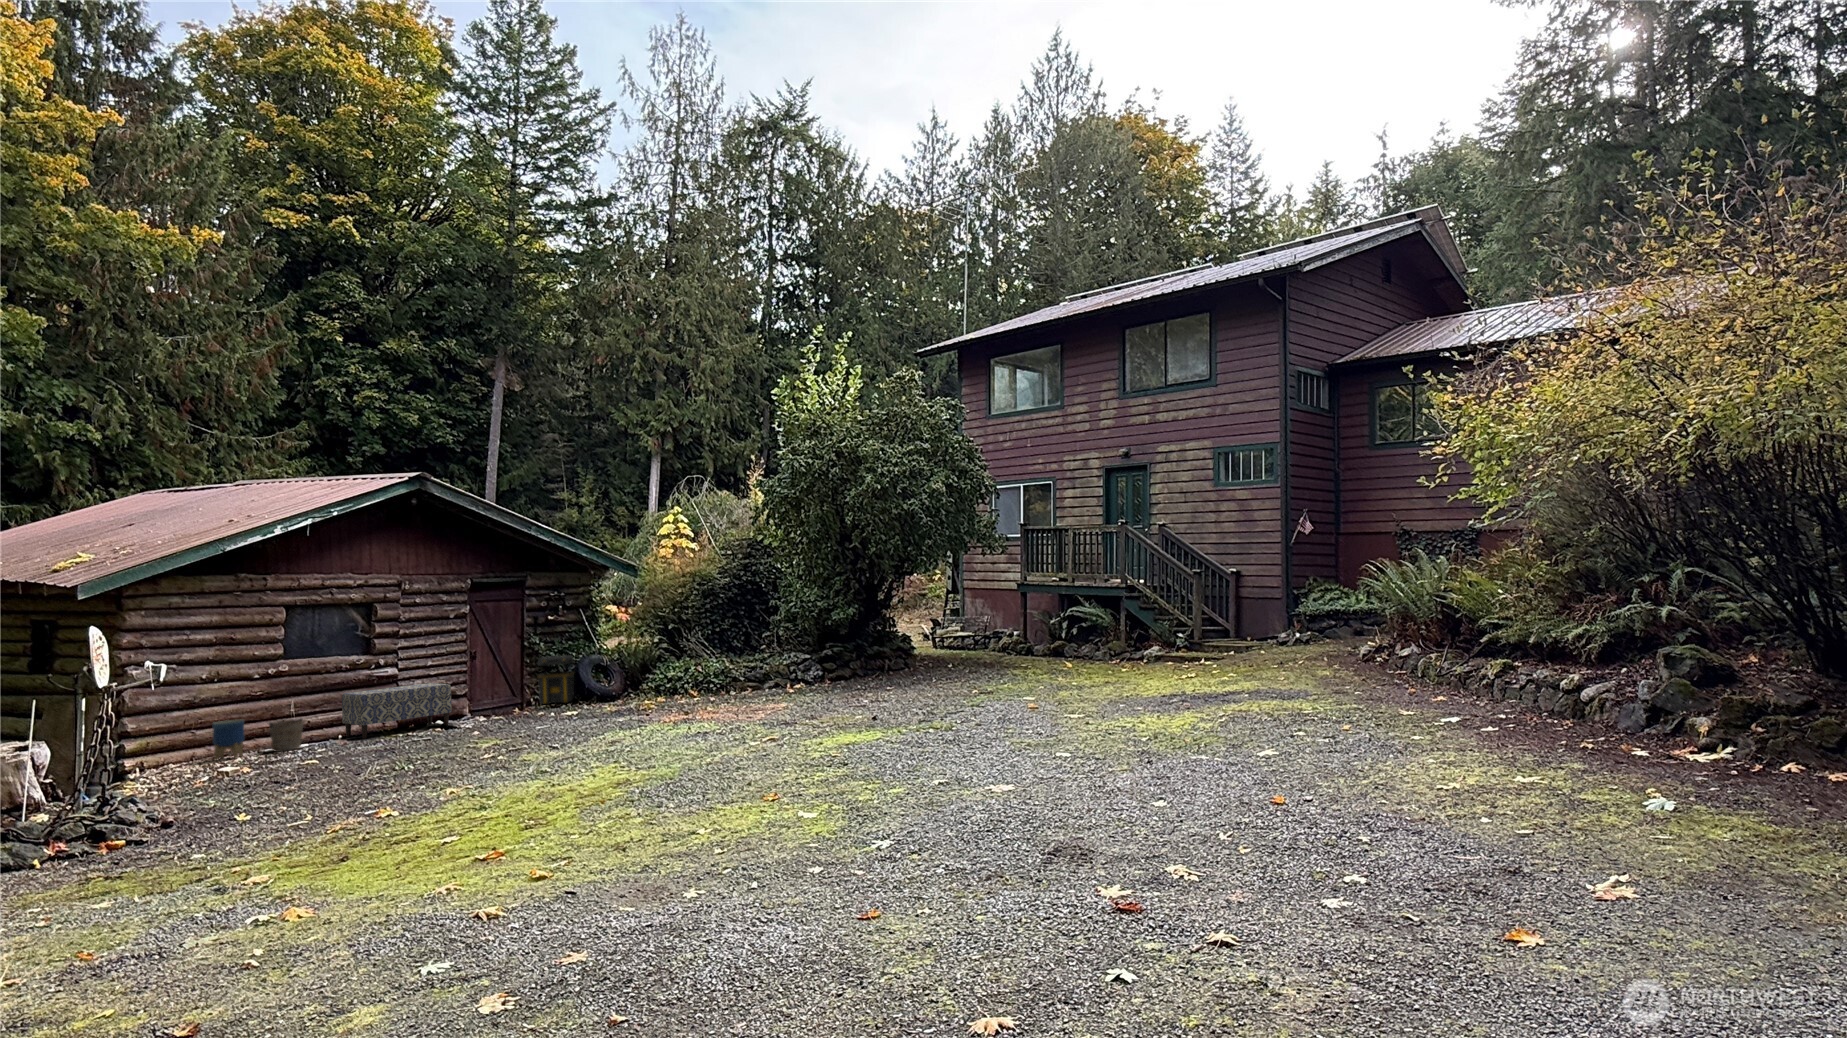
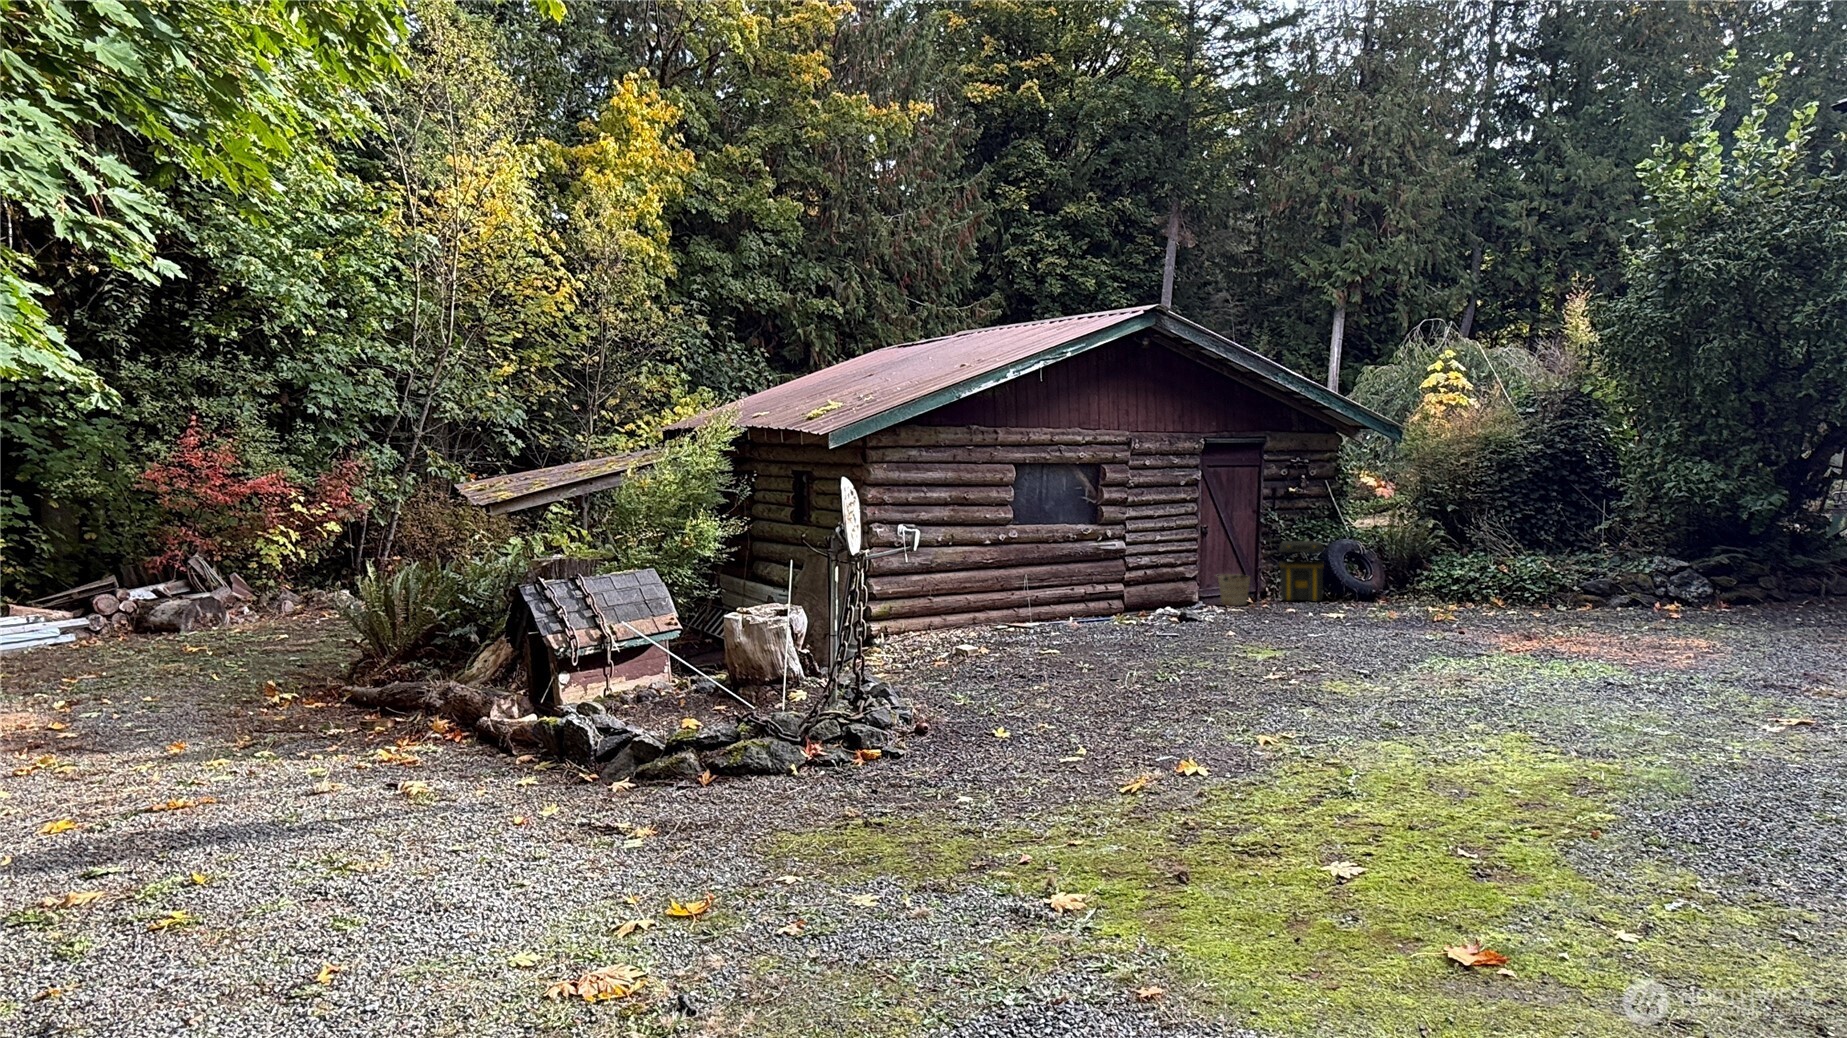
bench: present [342,683,452,739] -> none [1070,564,1189,626]
bucket: present [269,718,304,751] -> present [1218,574,1250,605]
planter: present [212,720,244,761] -> none [948,590,978,635]

